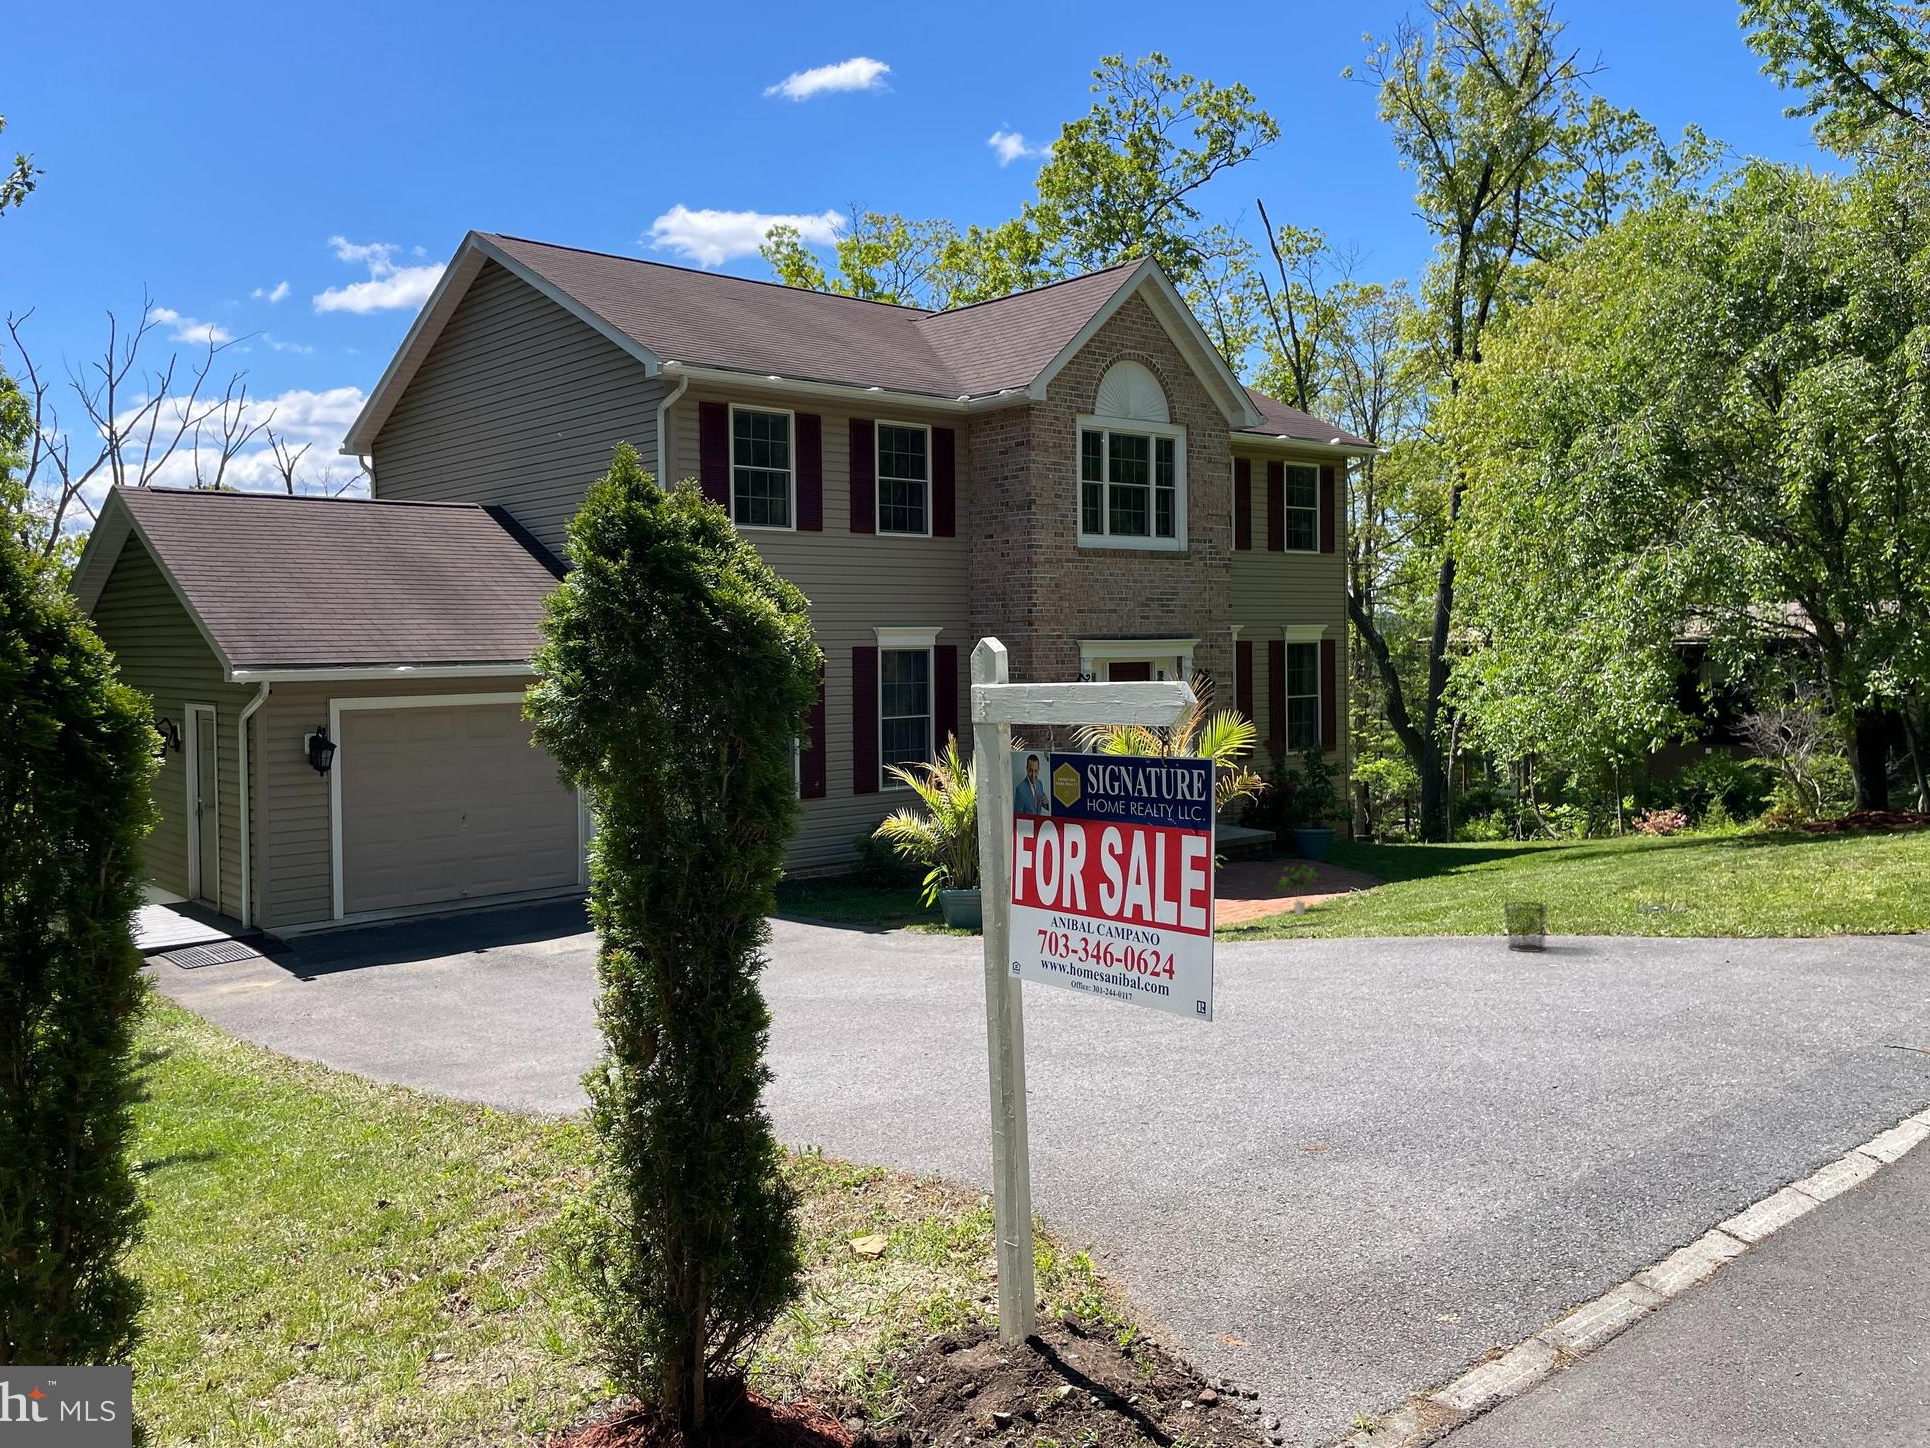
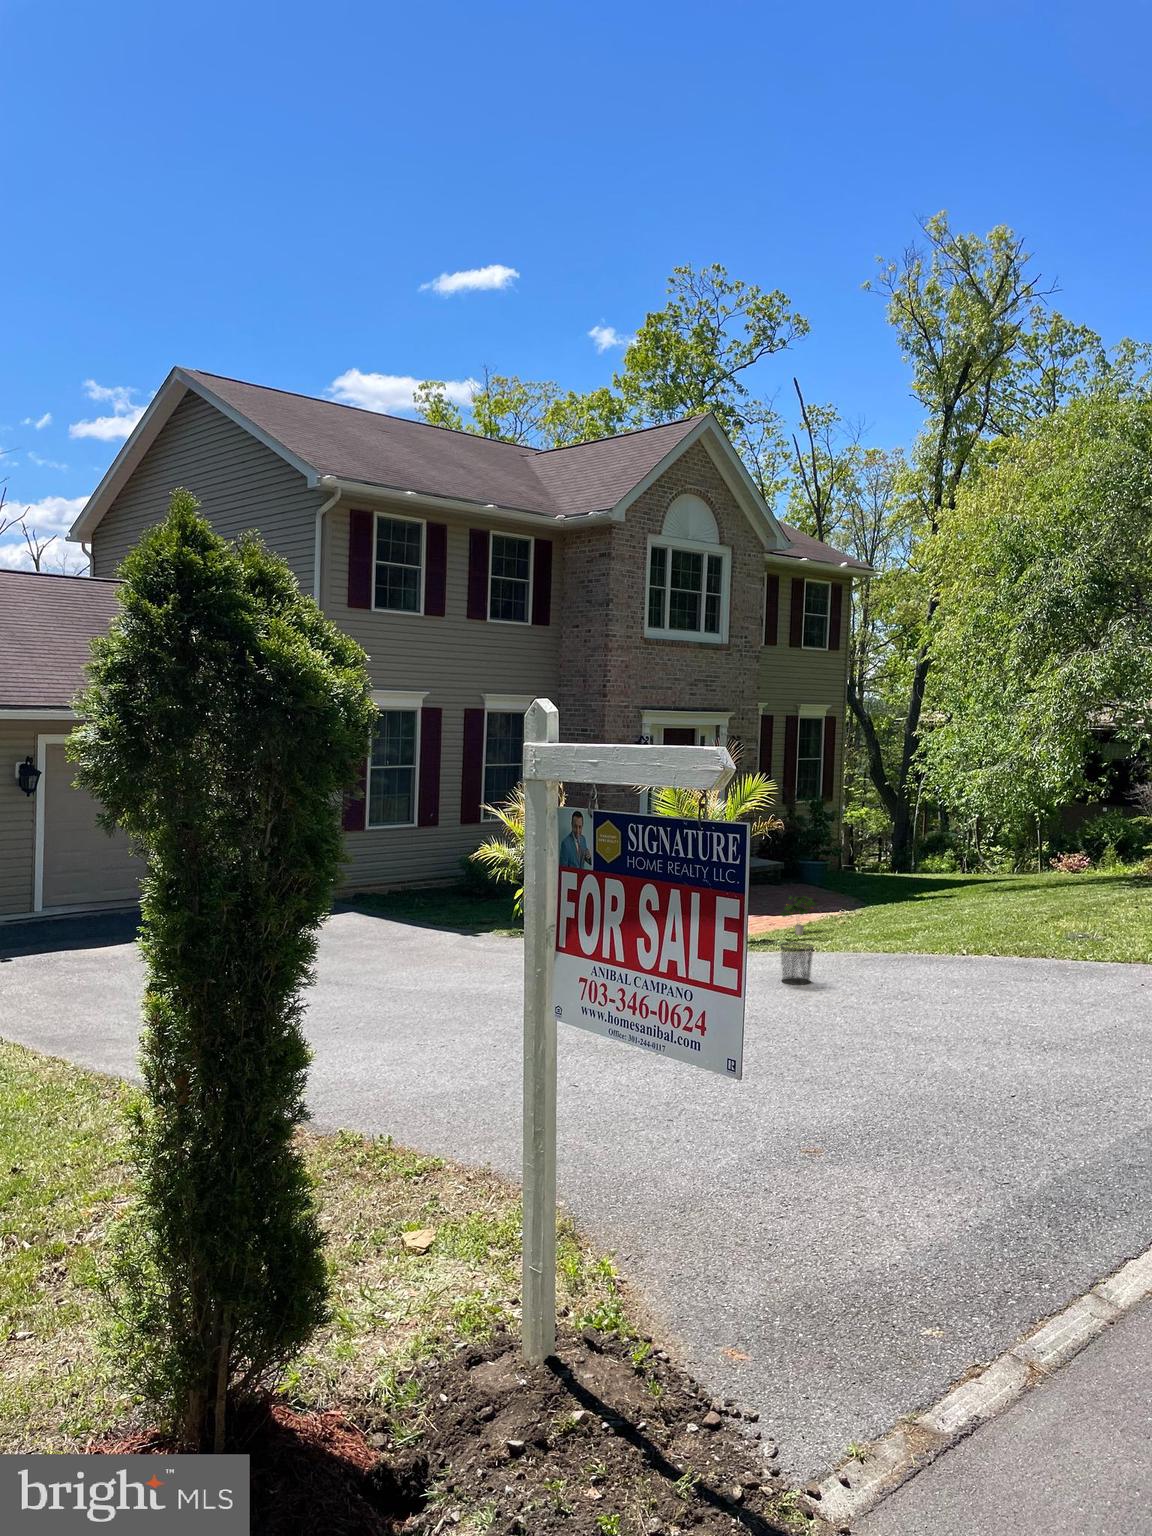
trash can: present [1504,902,1547,952] -> present [780,942,813,985]

